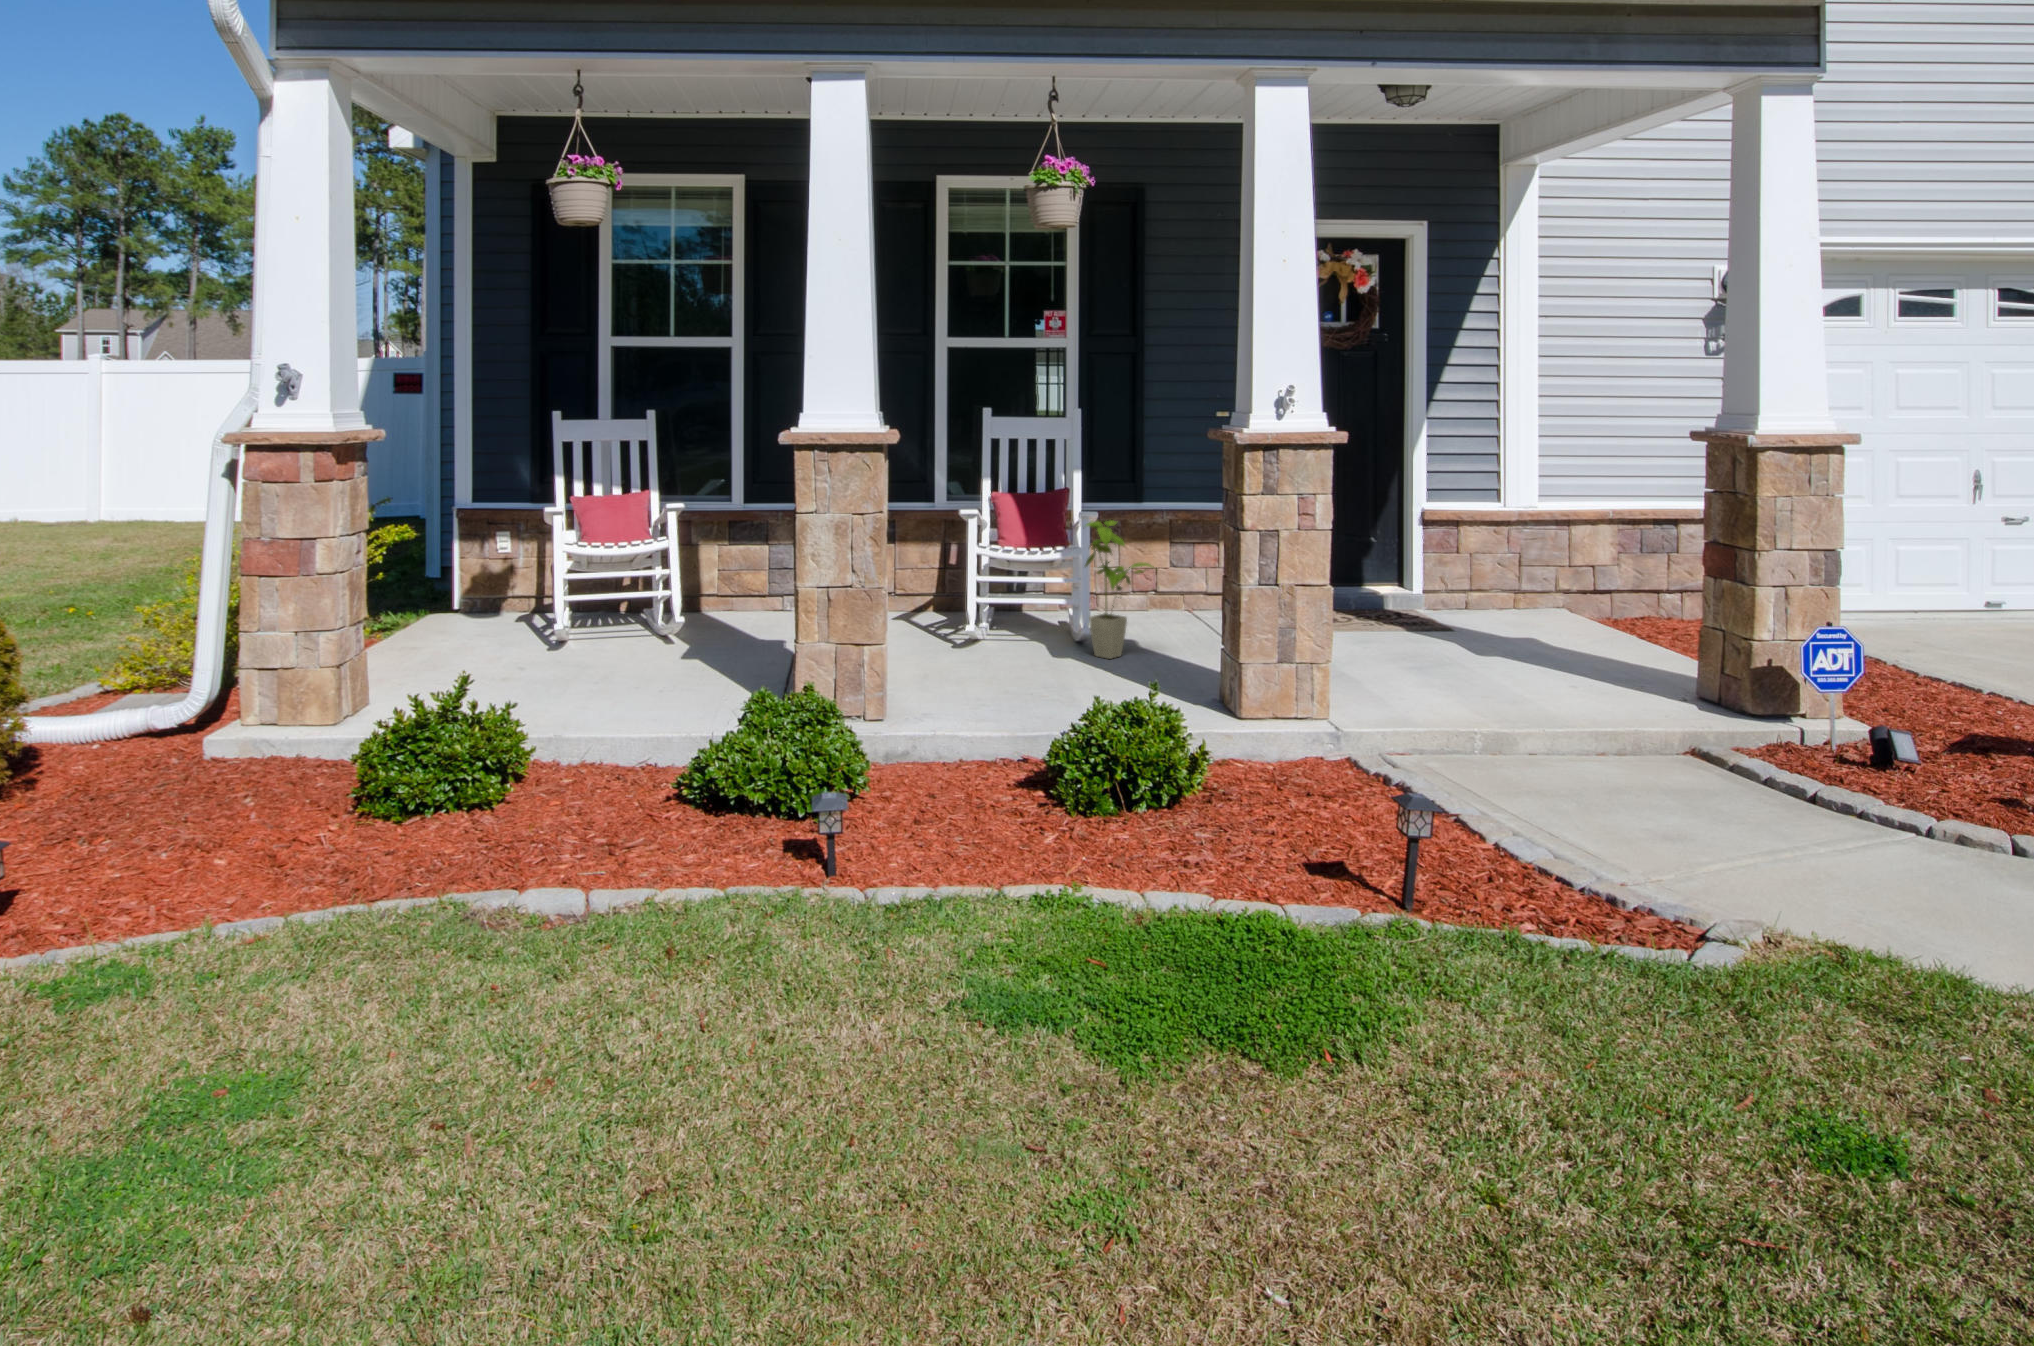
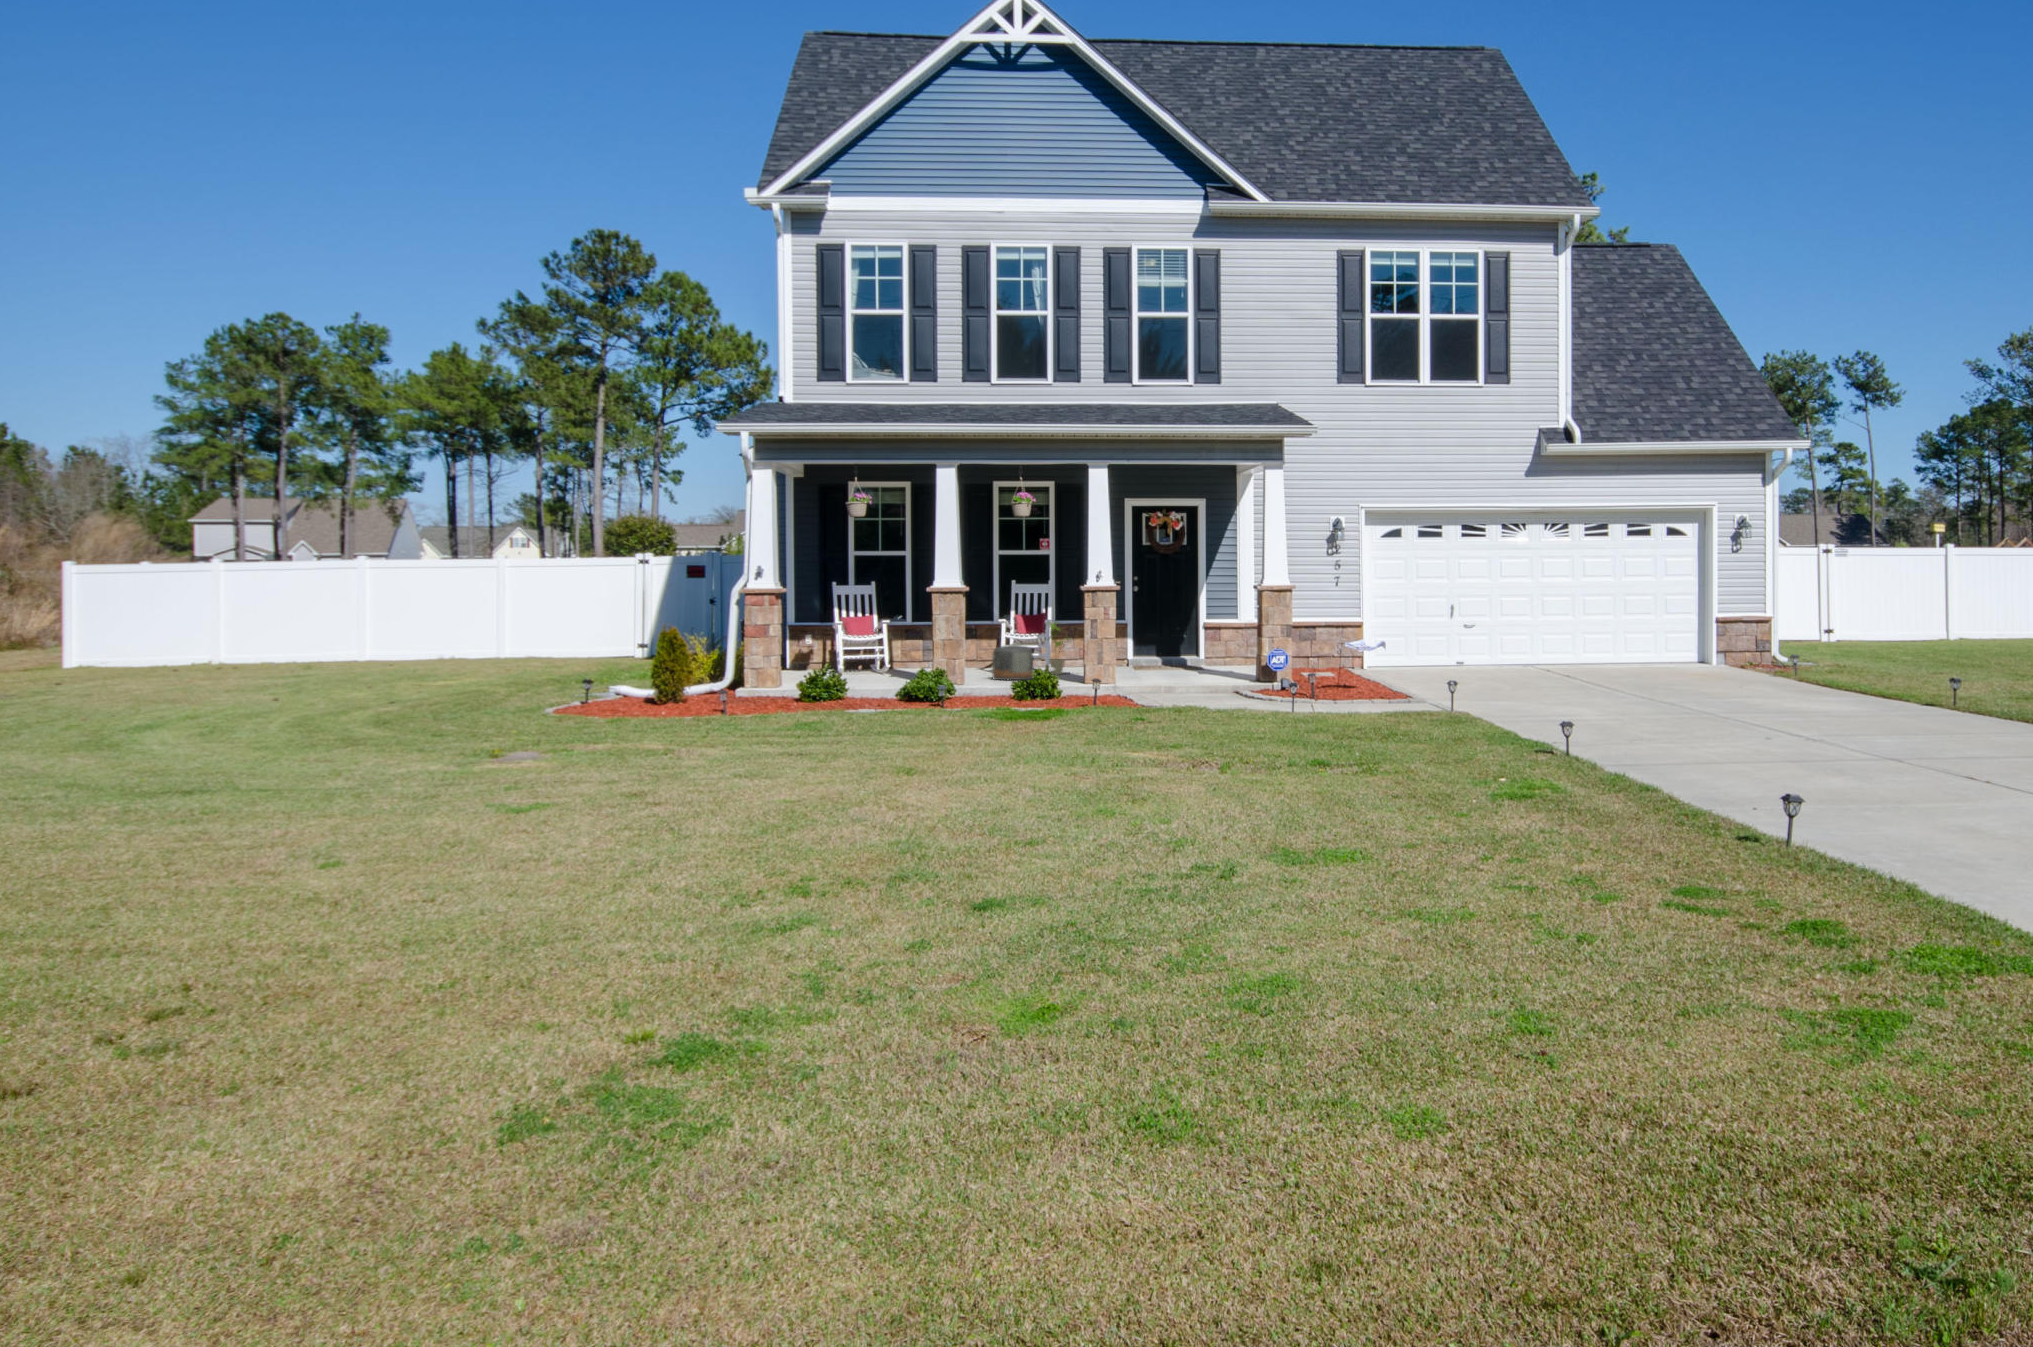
pouf: none [948,589,1062,697] -> present [992,645,1033,680]

